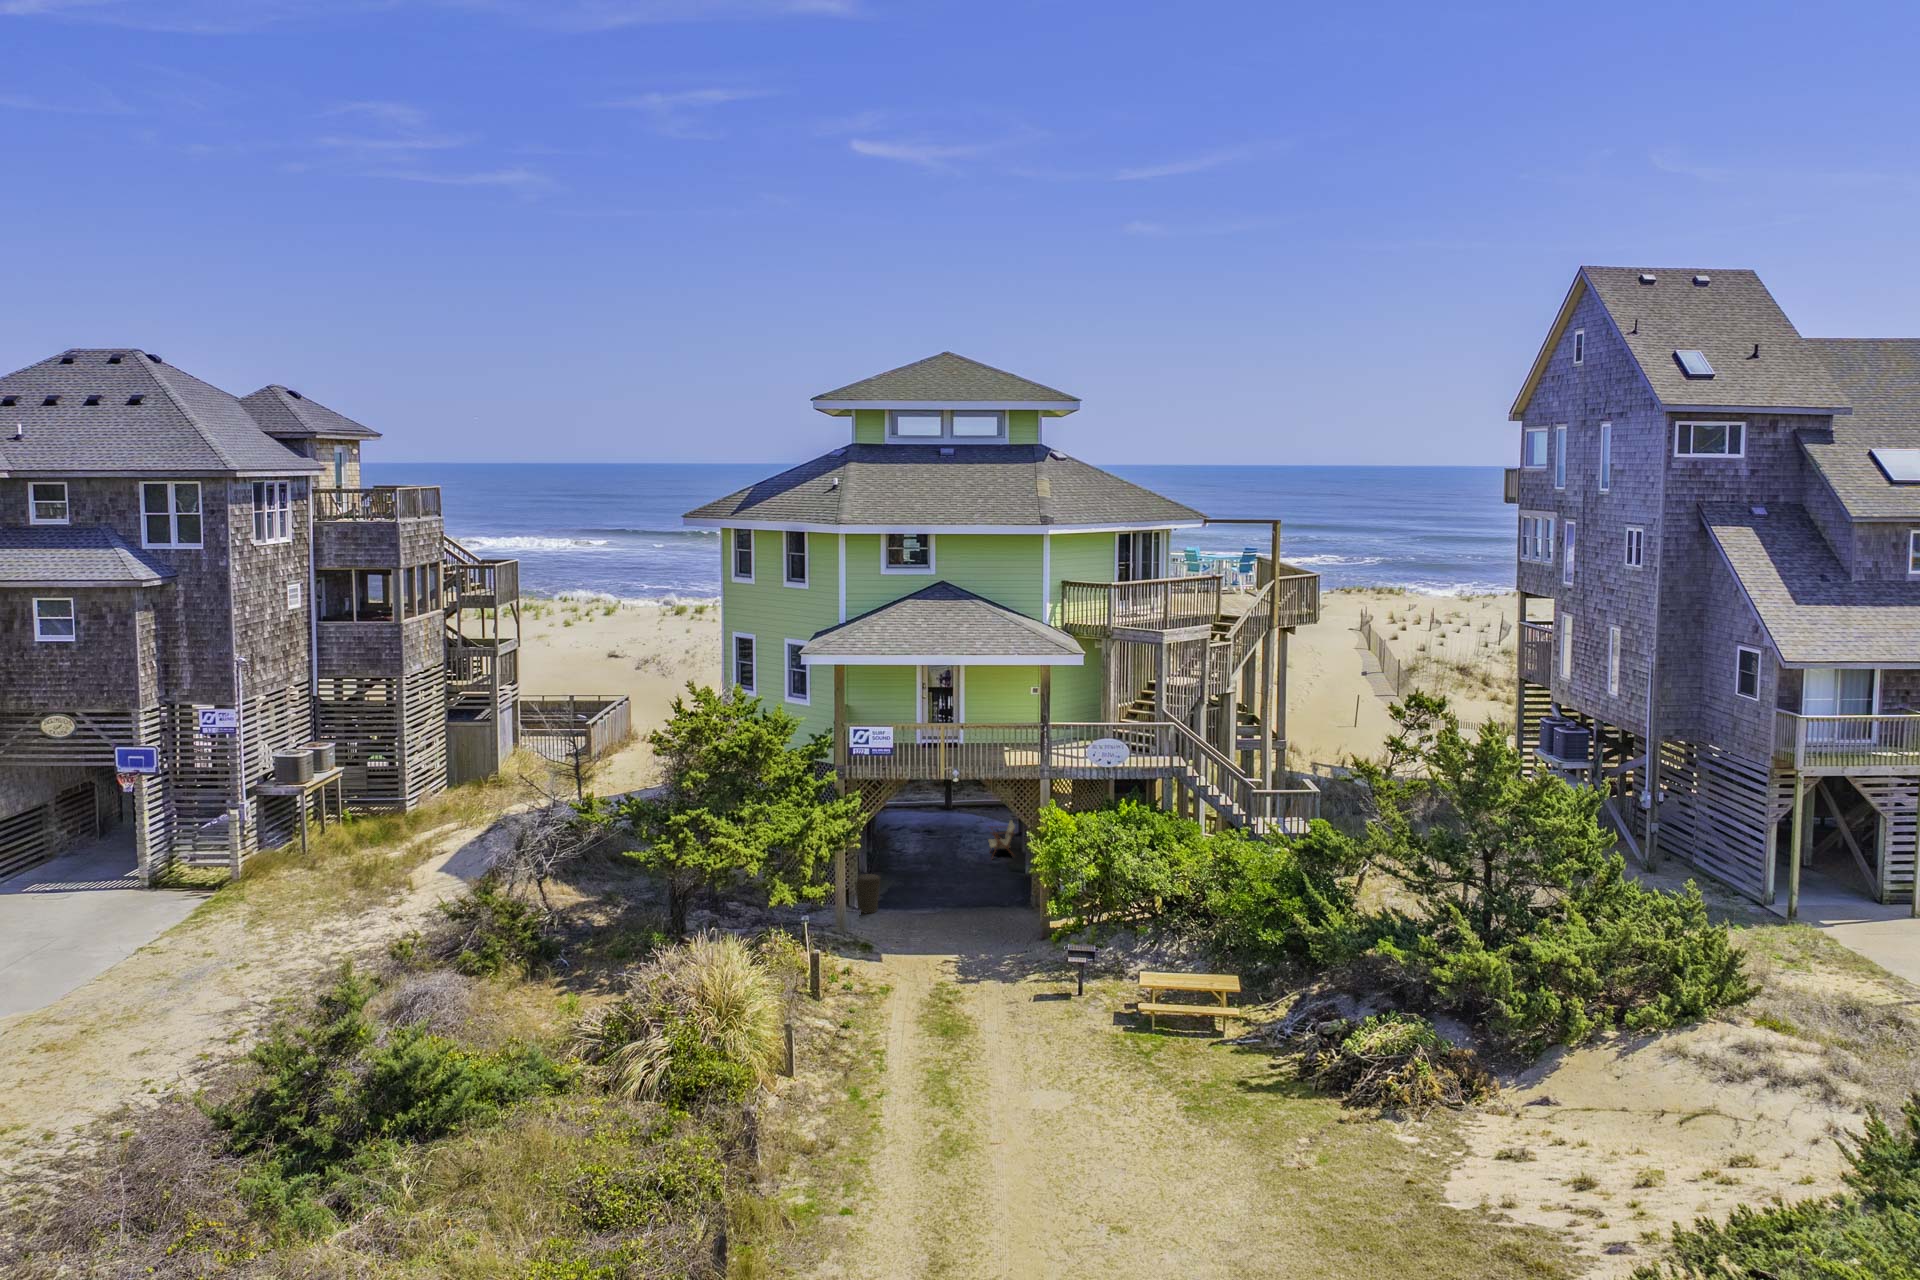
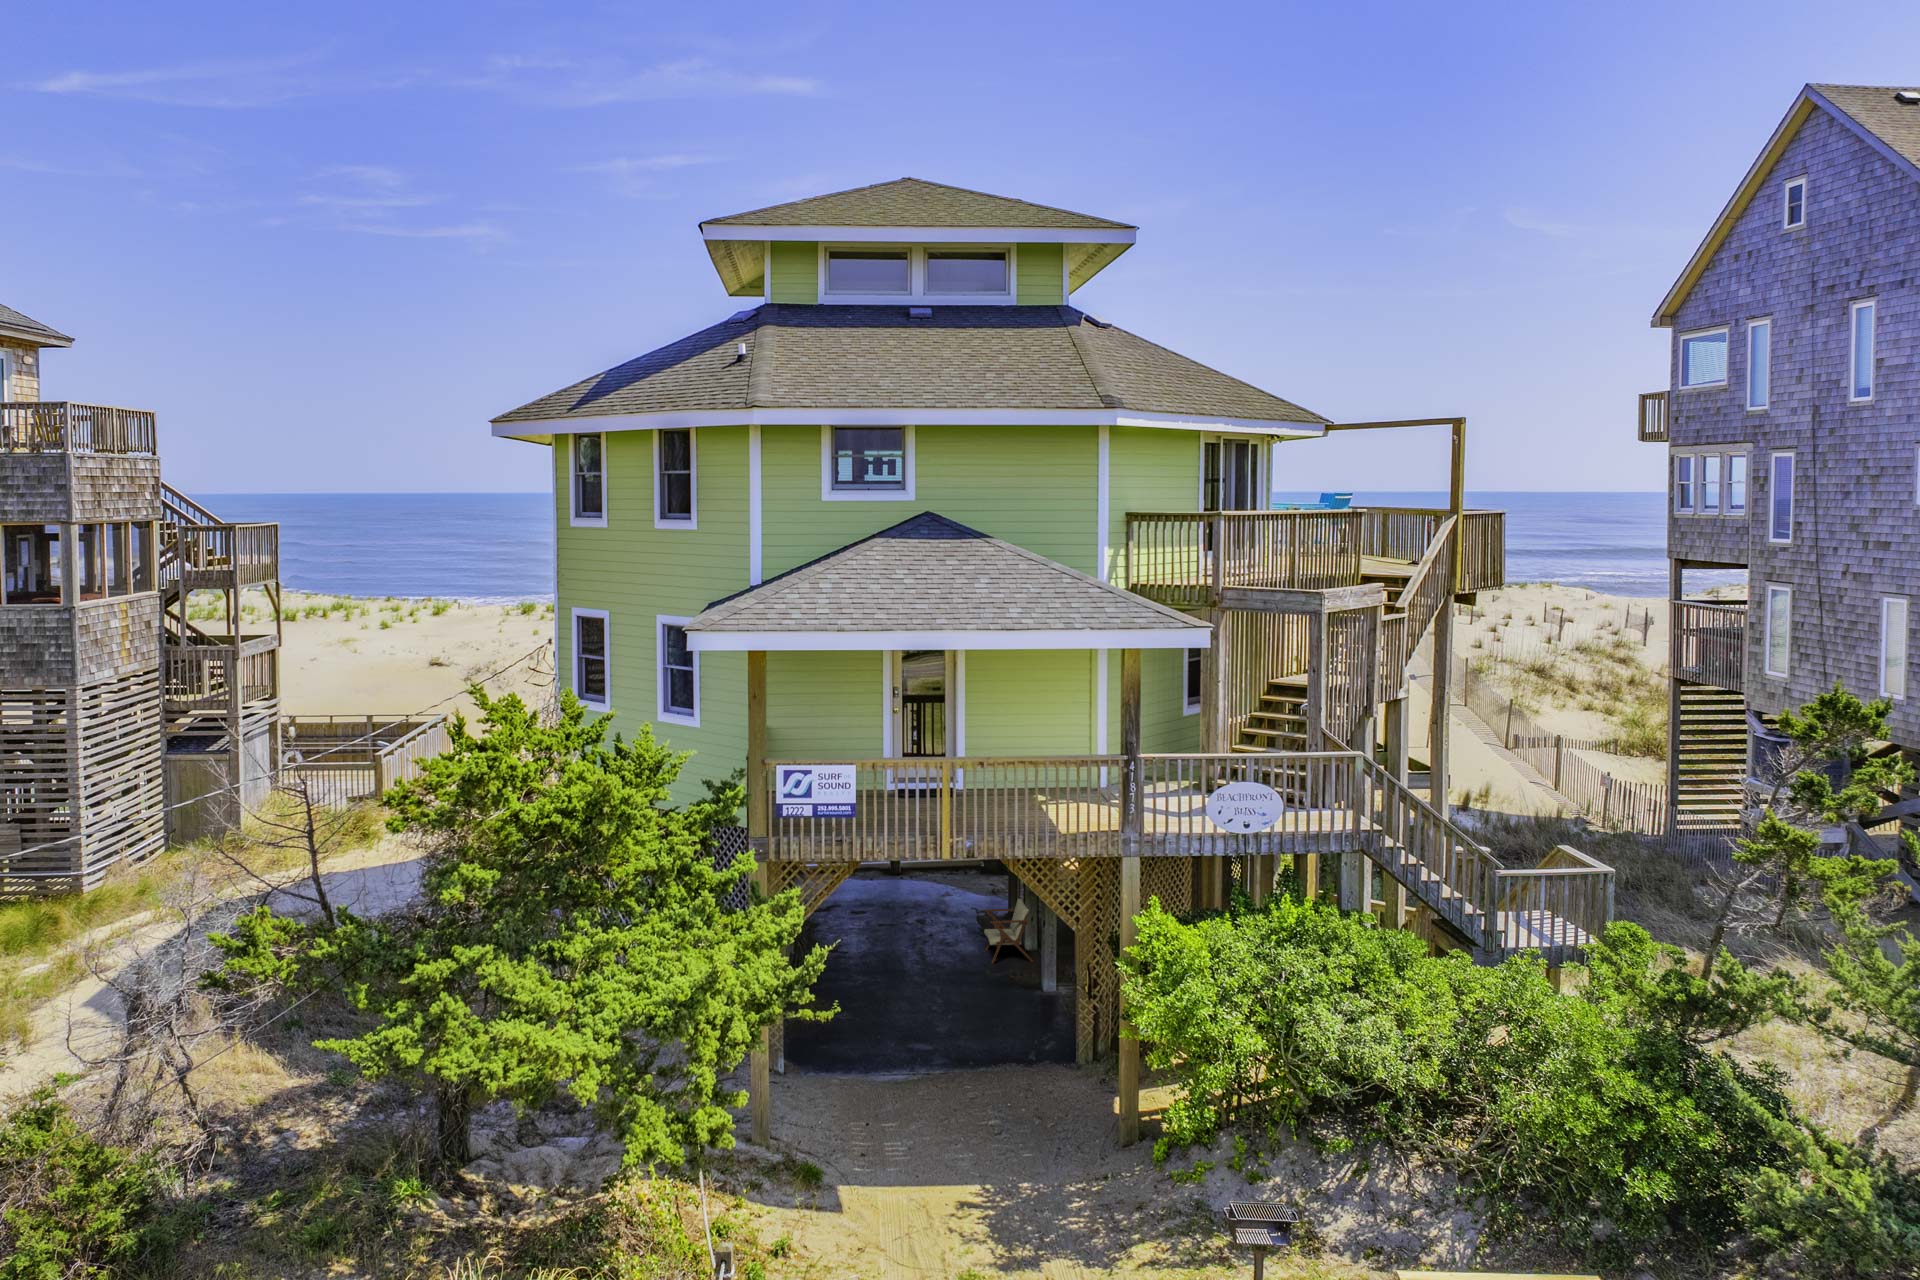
trash can: present [855,874,880,914] -> none [784,1014,829,1085]

